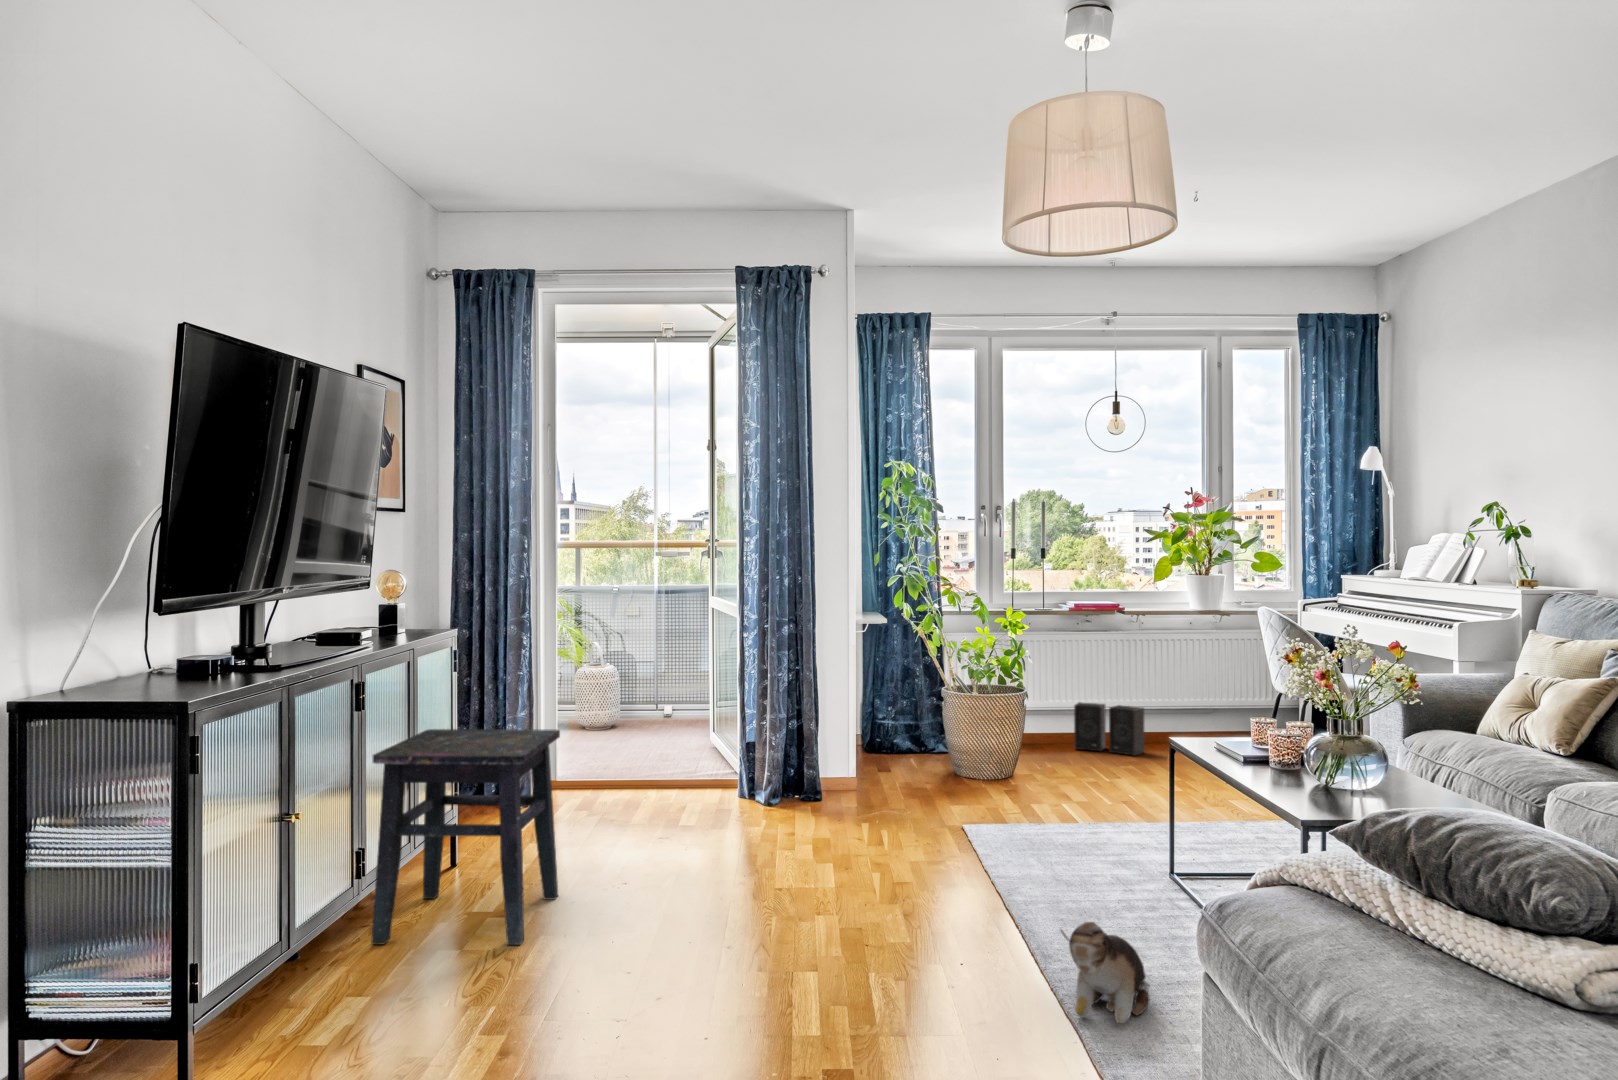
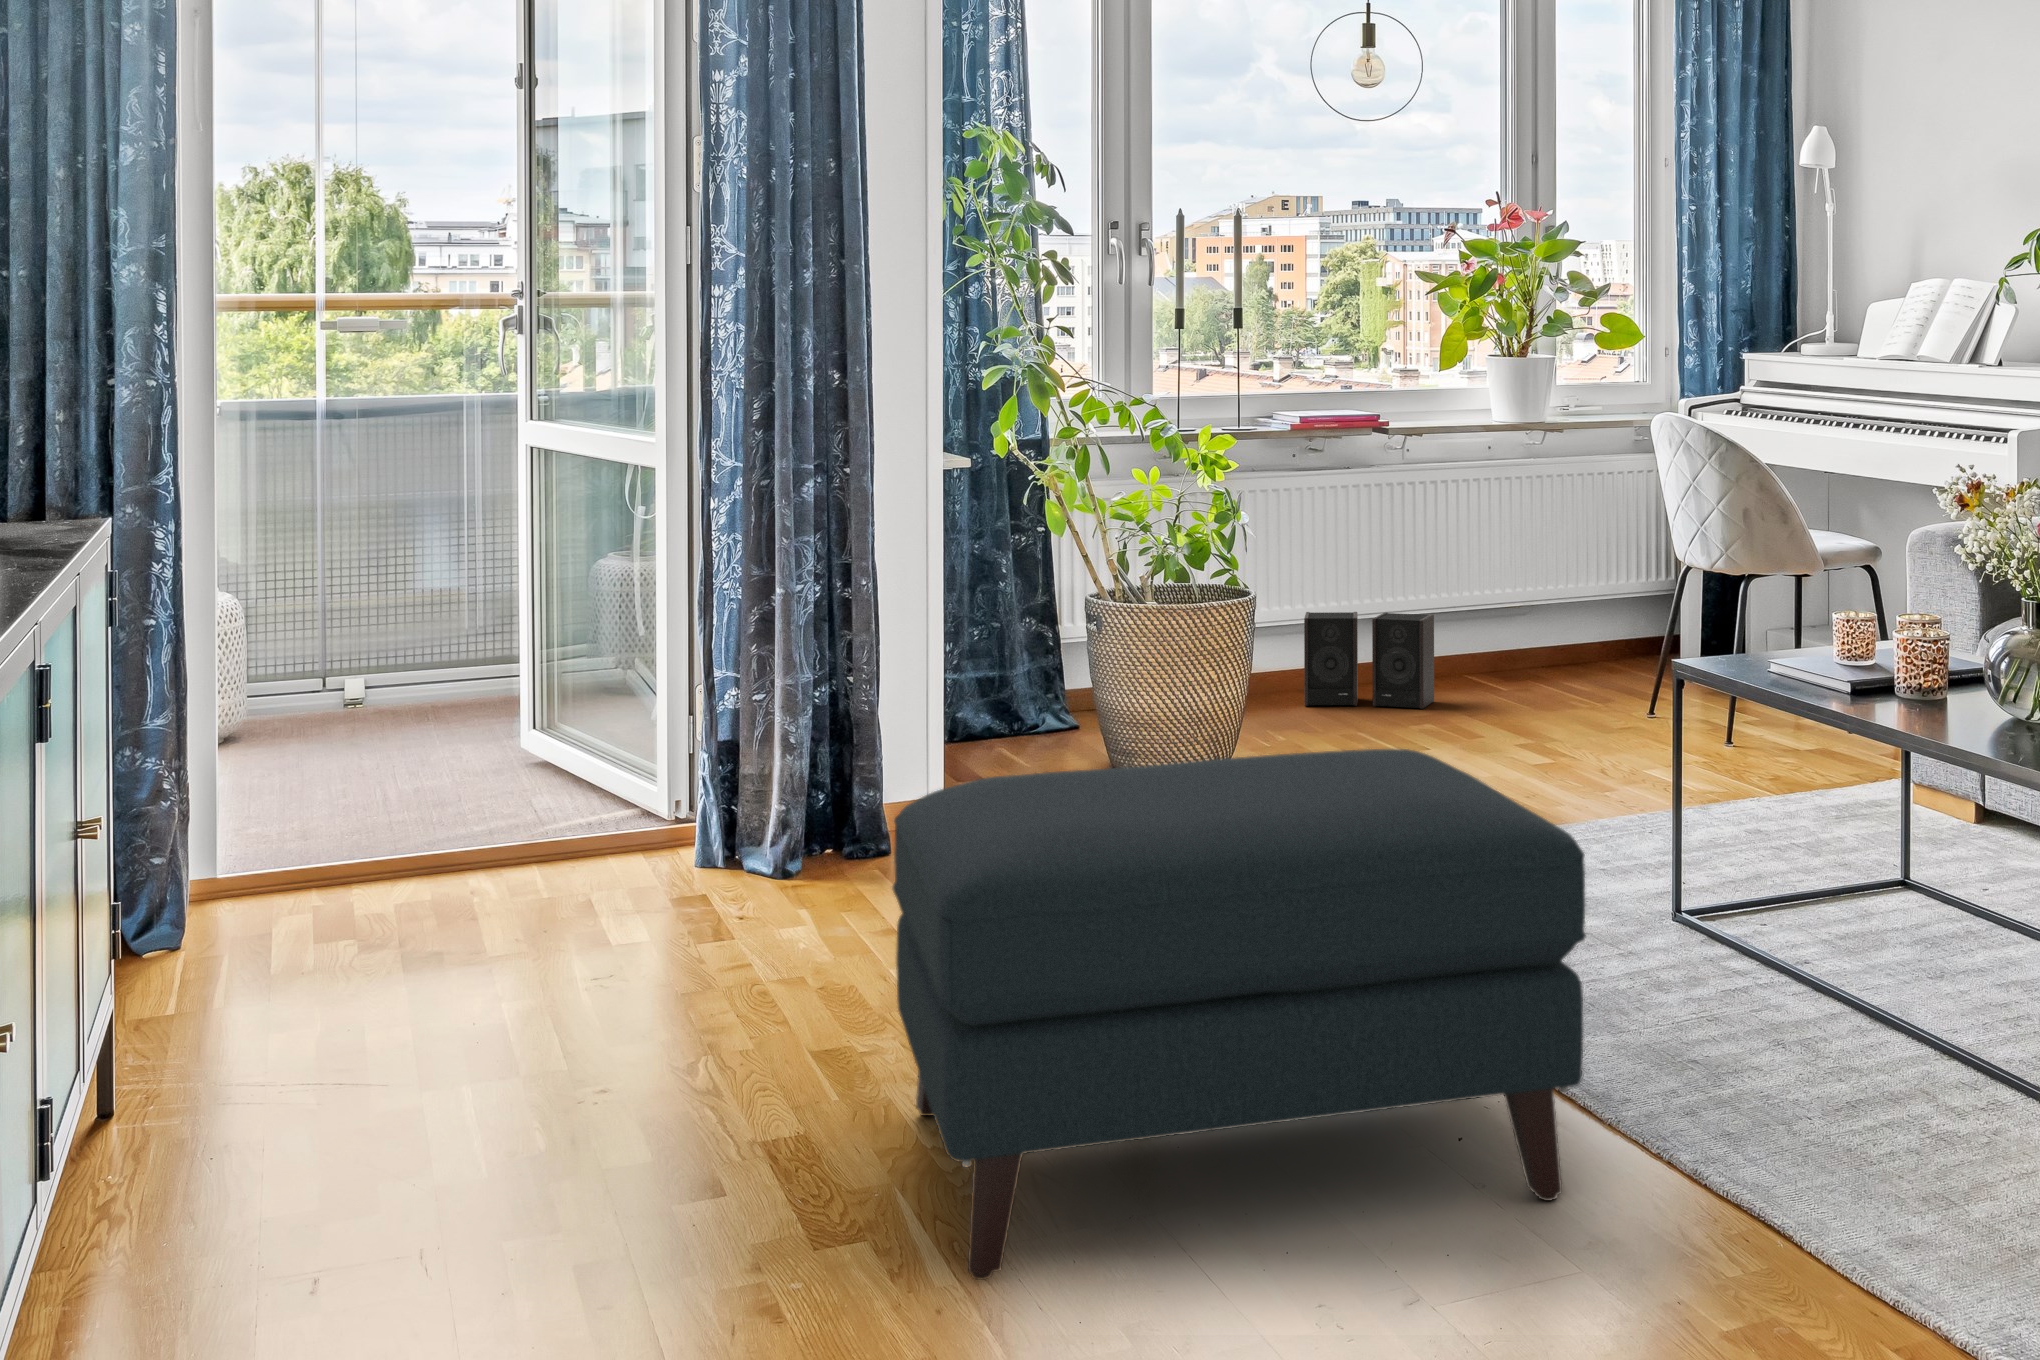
side table: present [371,729,560,945] -> none [74,749,500,1348]
ottoman: none [669,761,986,999] -> present [892,749,1586,1280]
plush toy: present [1060,922,1149,1023] -> none [1750,1008,1861,1193]

